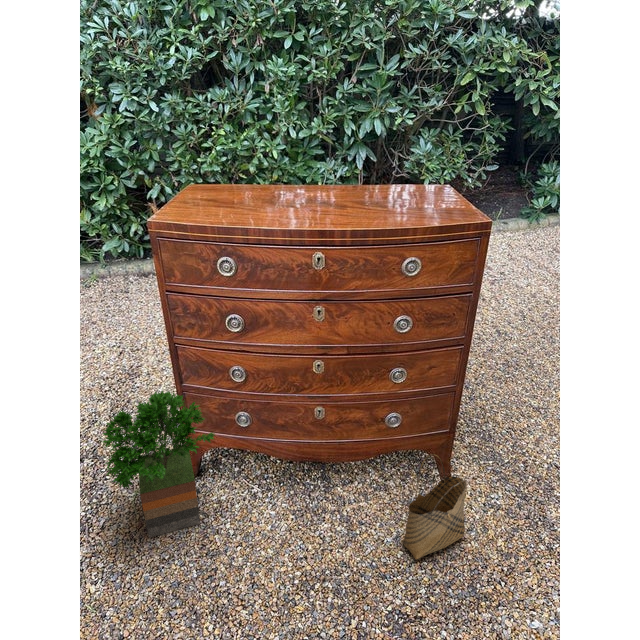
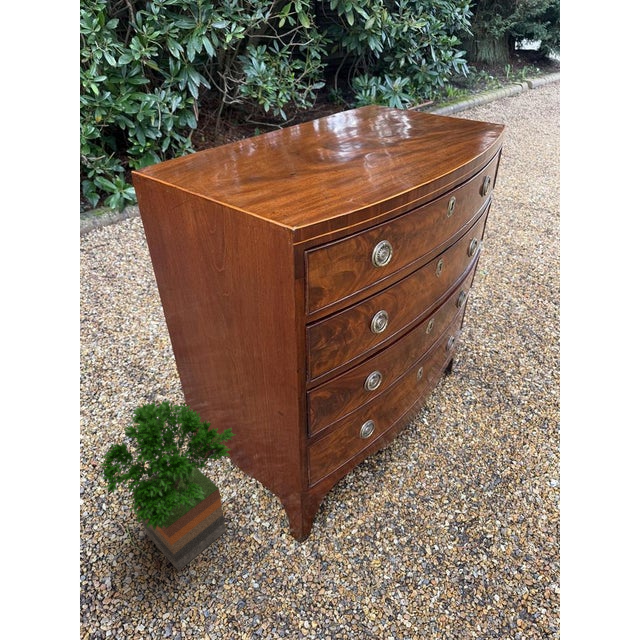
woven basket: present [402,454,466,559] -> none [424,372,479,473]

